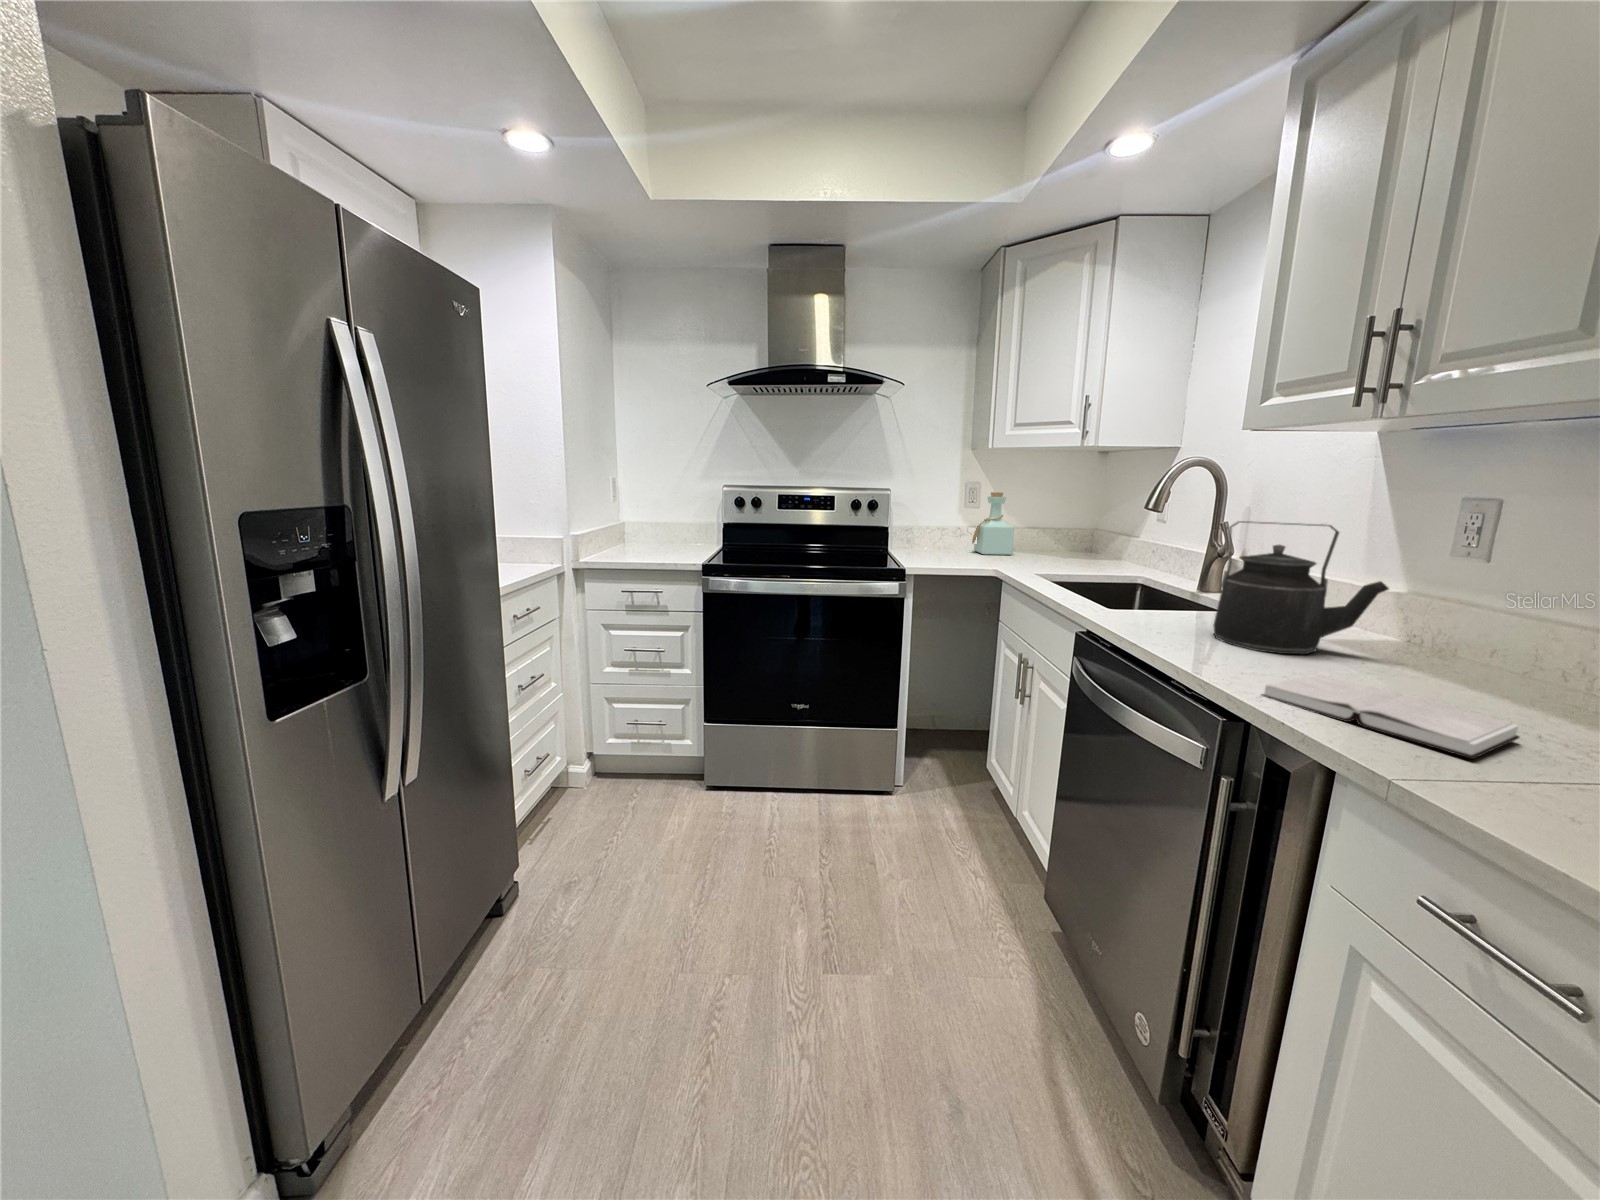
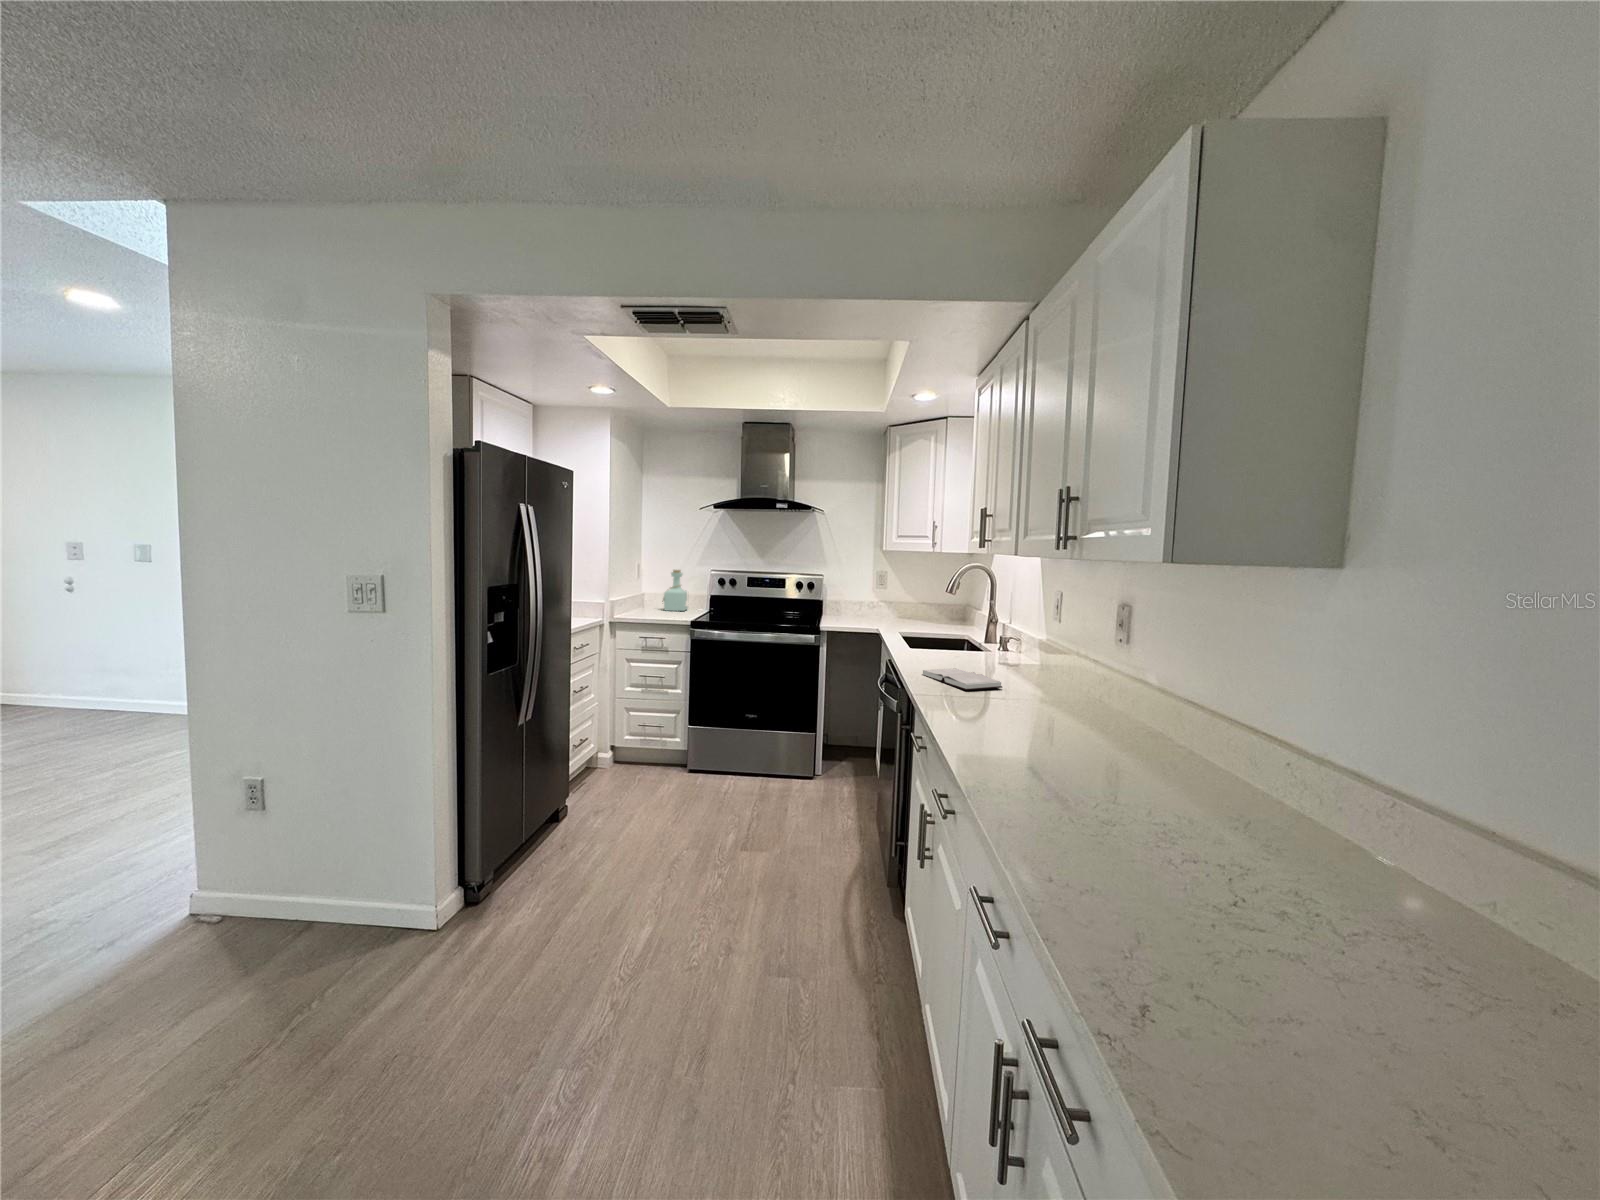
bottle: present [972,492,1014,555] -> present [662,570,688,611]
kettle: present [1213,521,1389,654] -> none [946,599,1017,666]

